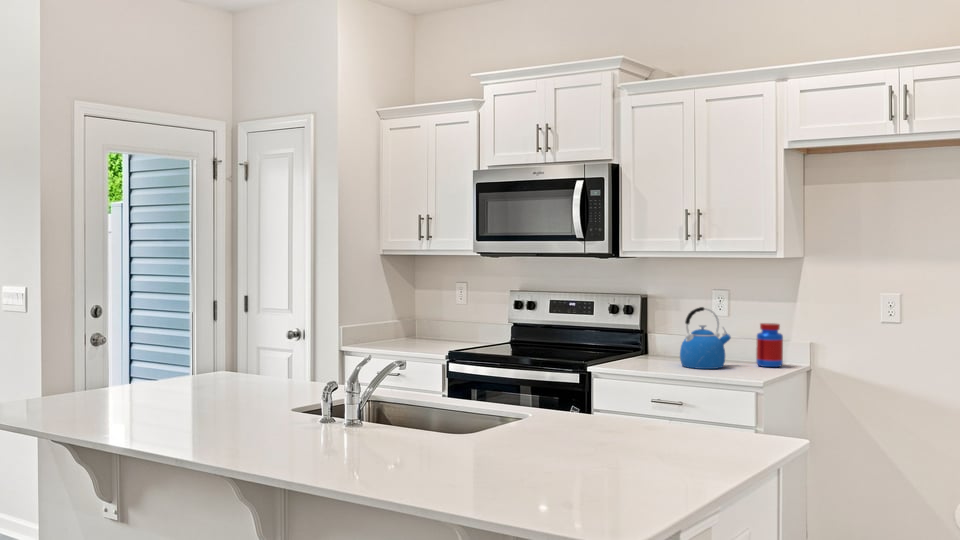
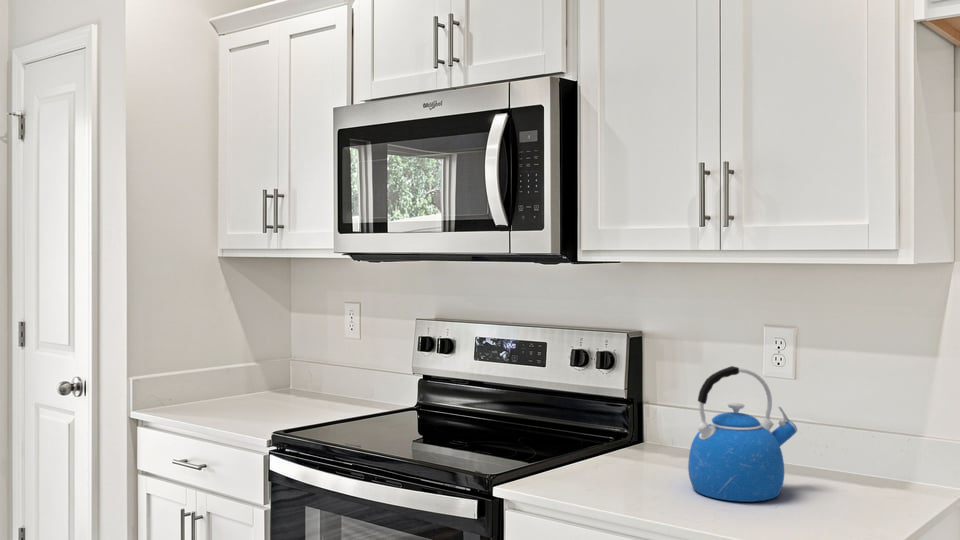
jar: present [756,323,783,367] -> none [852,399,910,497]

